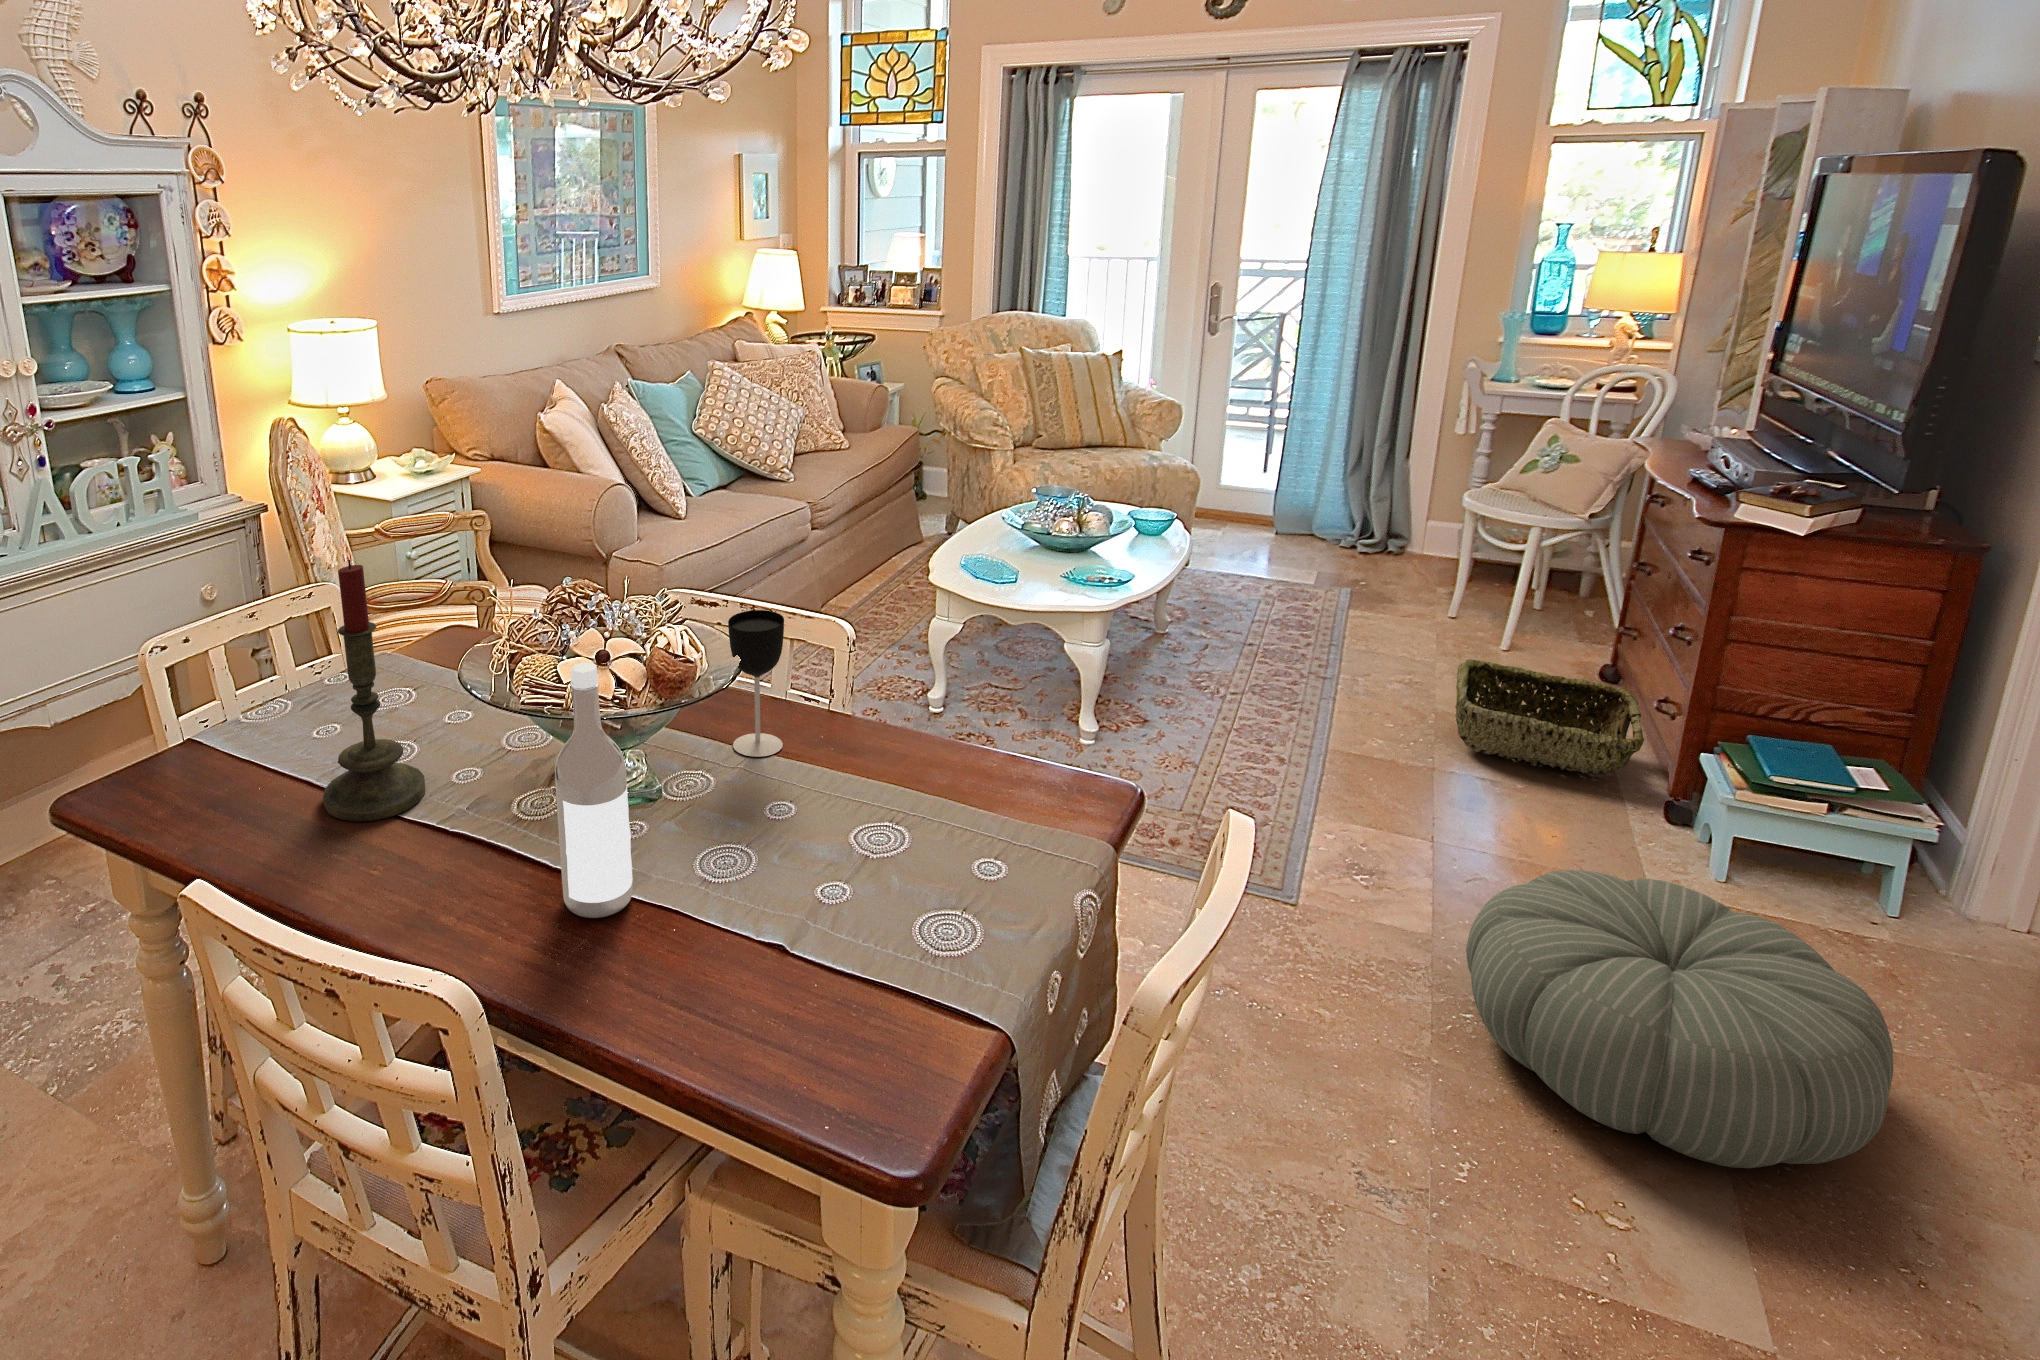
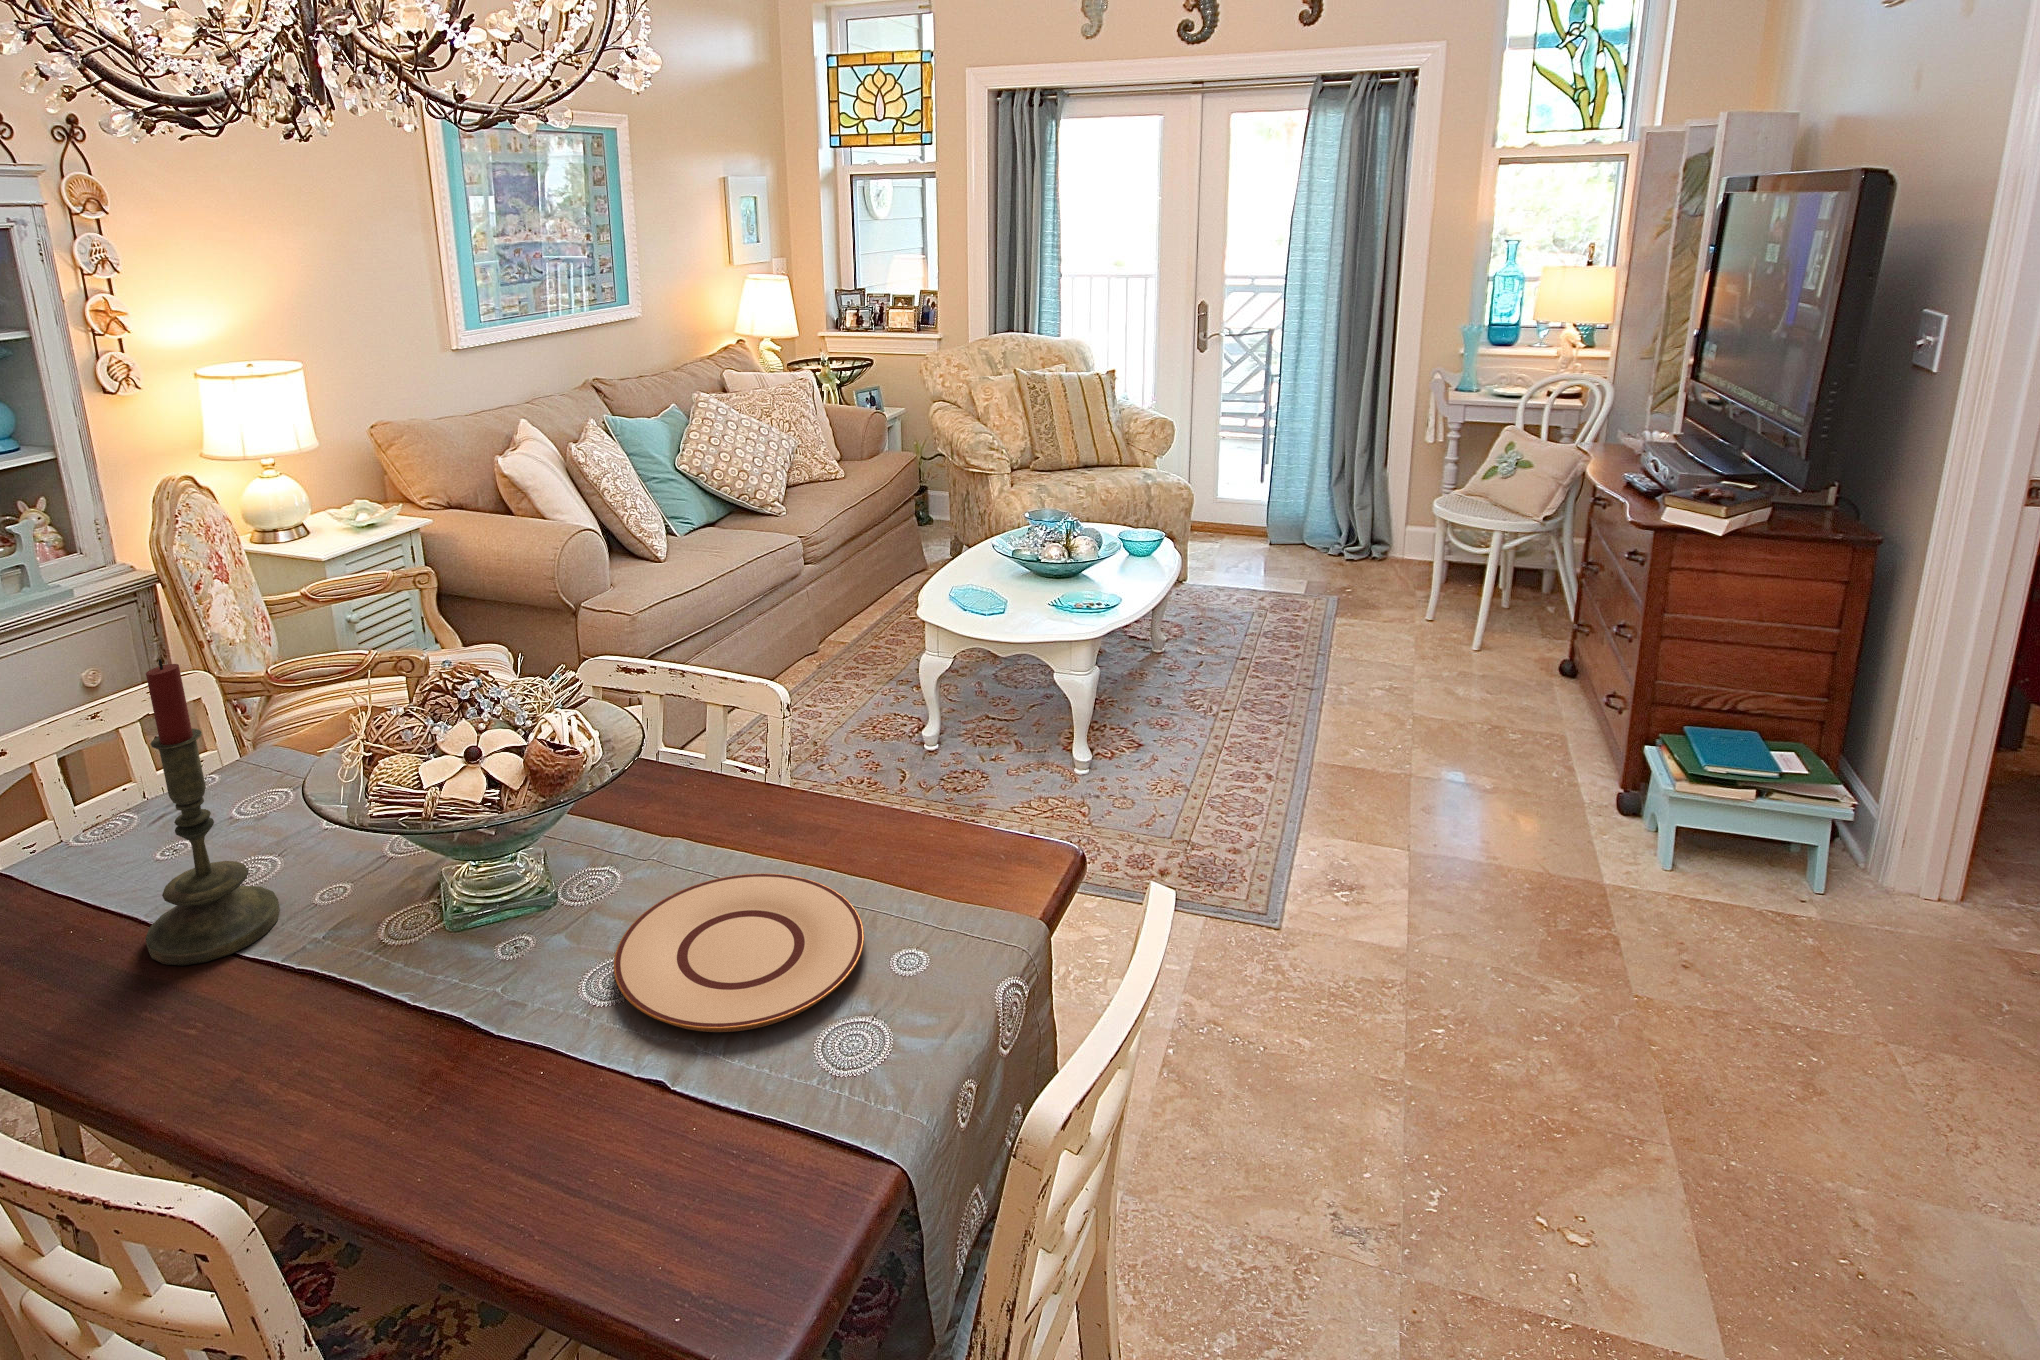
wine glass: present [728,610,784,757] -> none [635,681,707,844]
woven basket: present [1455,659,1644,774] -> none [1428,663,1596,769]
wine bottle: present [555,663,632,918] -> none [390,773,498,1068]
plate: none [723,785,946,911] -> present [613,873,864,1032]
pouf: present [1466,870,1893,1168] -> none [1435,876,1815,1168]

